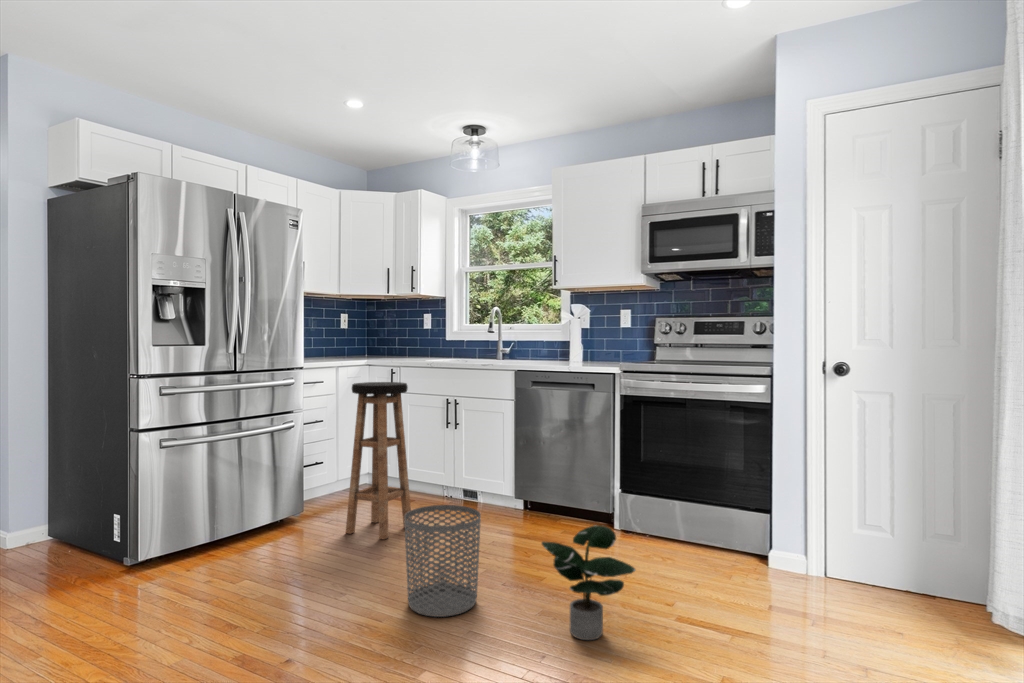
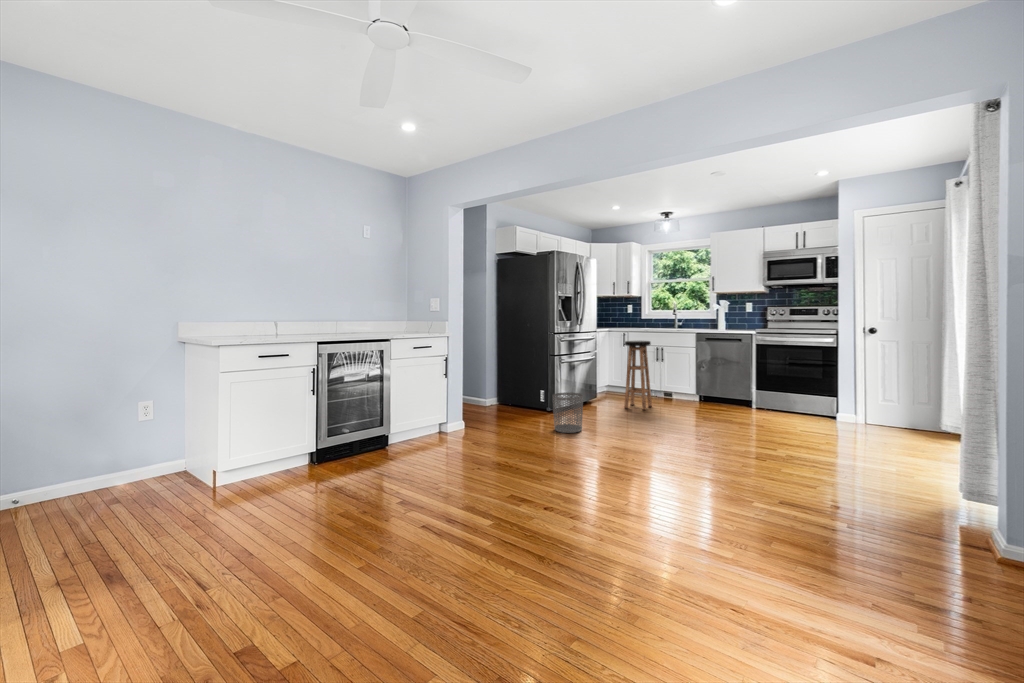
waste bin: present [404,505,481,617] -> present [553,392,583,433]
potted plant: present [542,525,635,640] -> none [744,395,786,435]

